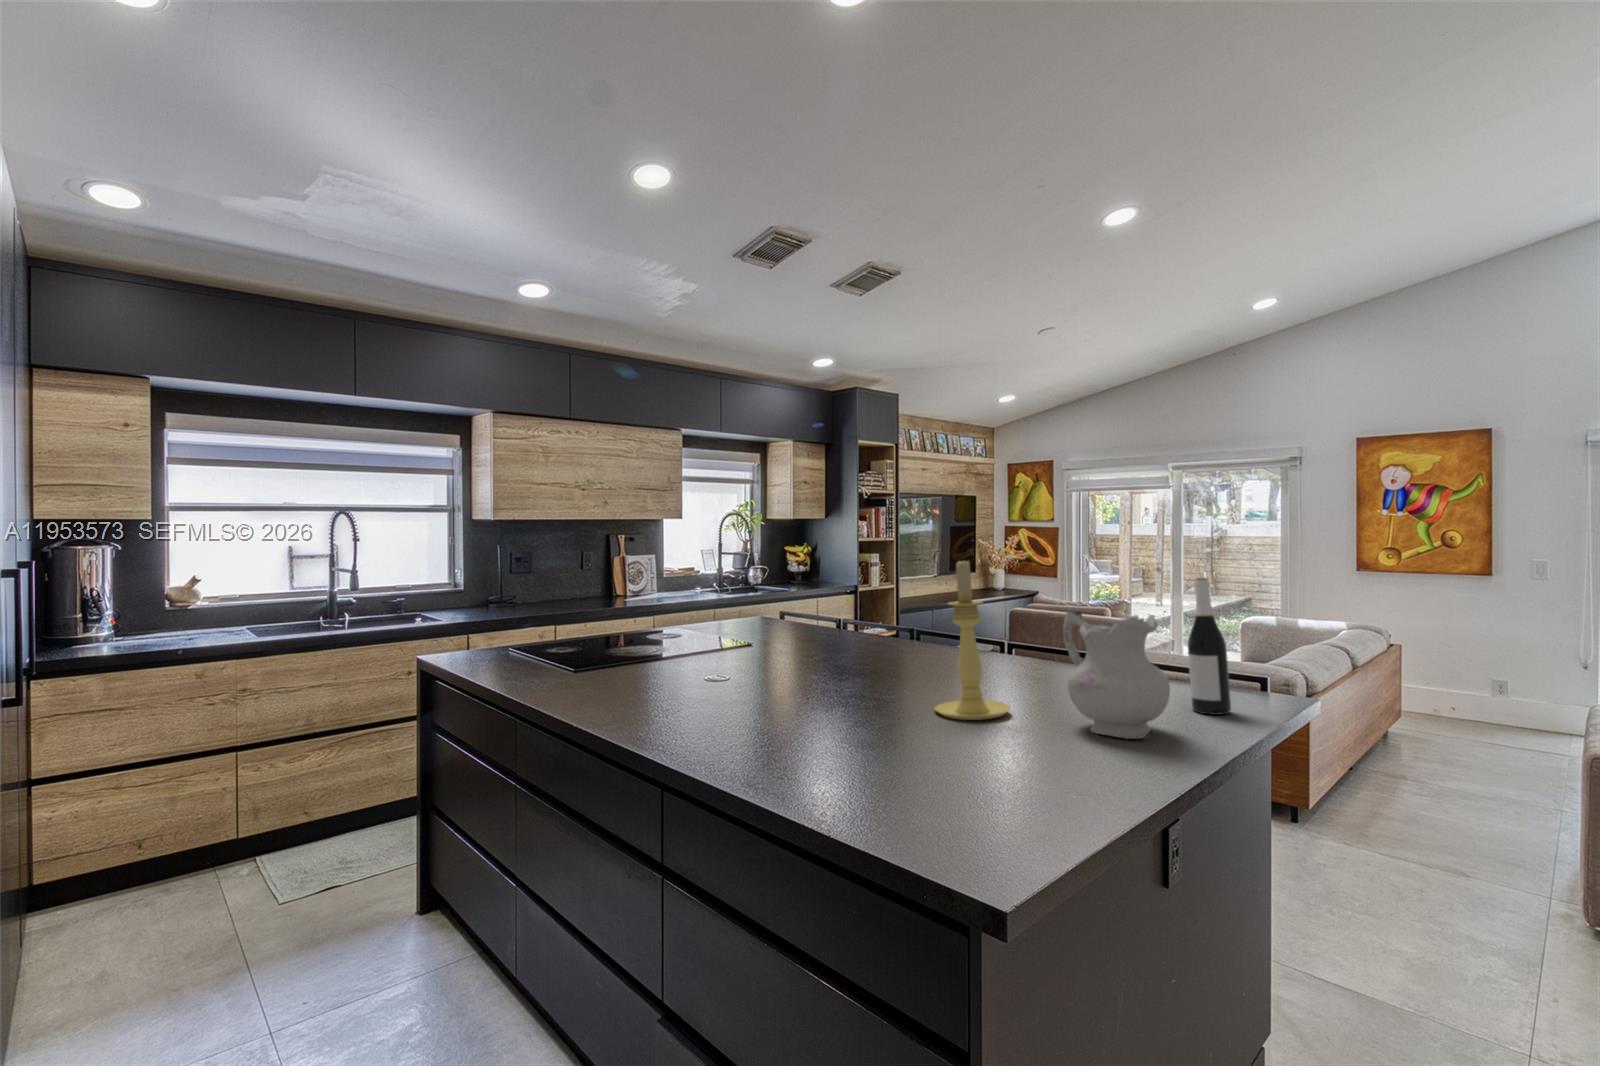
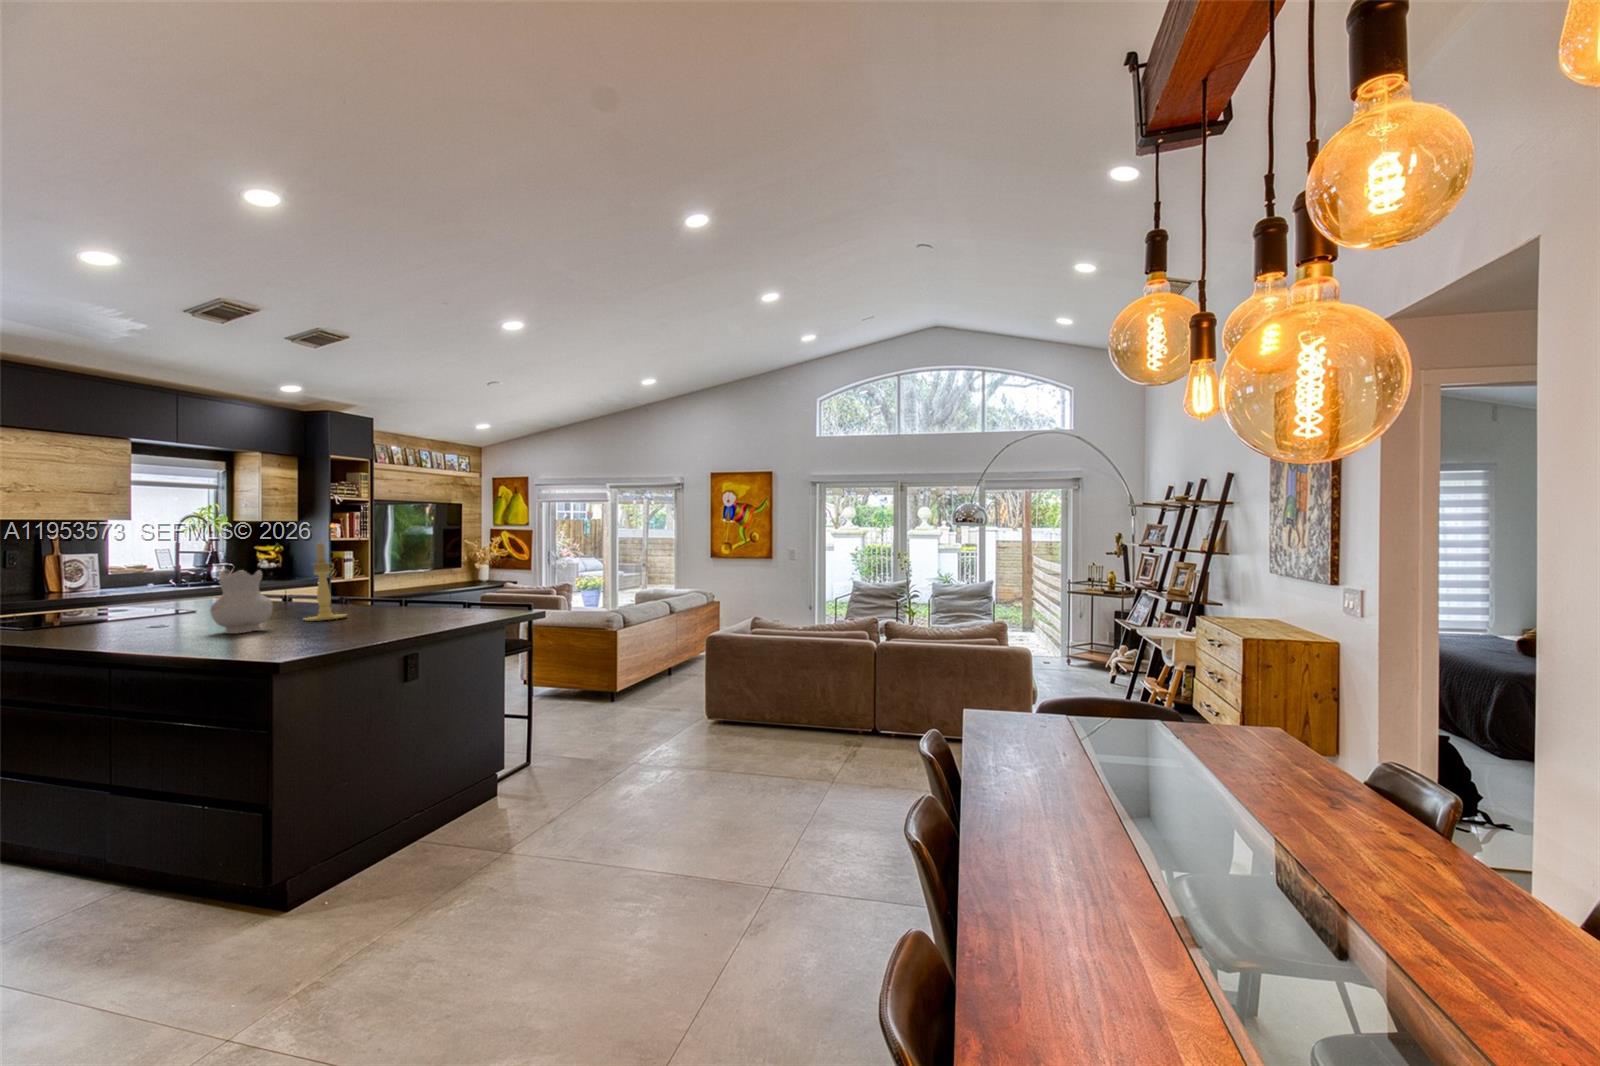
wine bottle: present [1188,578,1231,715] -> none [447,549,466,612]
ceramic pitcher: present [1063,609,1170,739] -> present [210,570,273,633]

